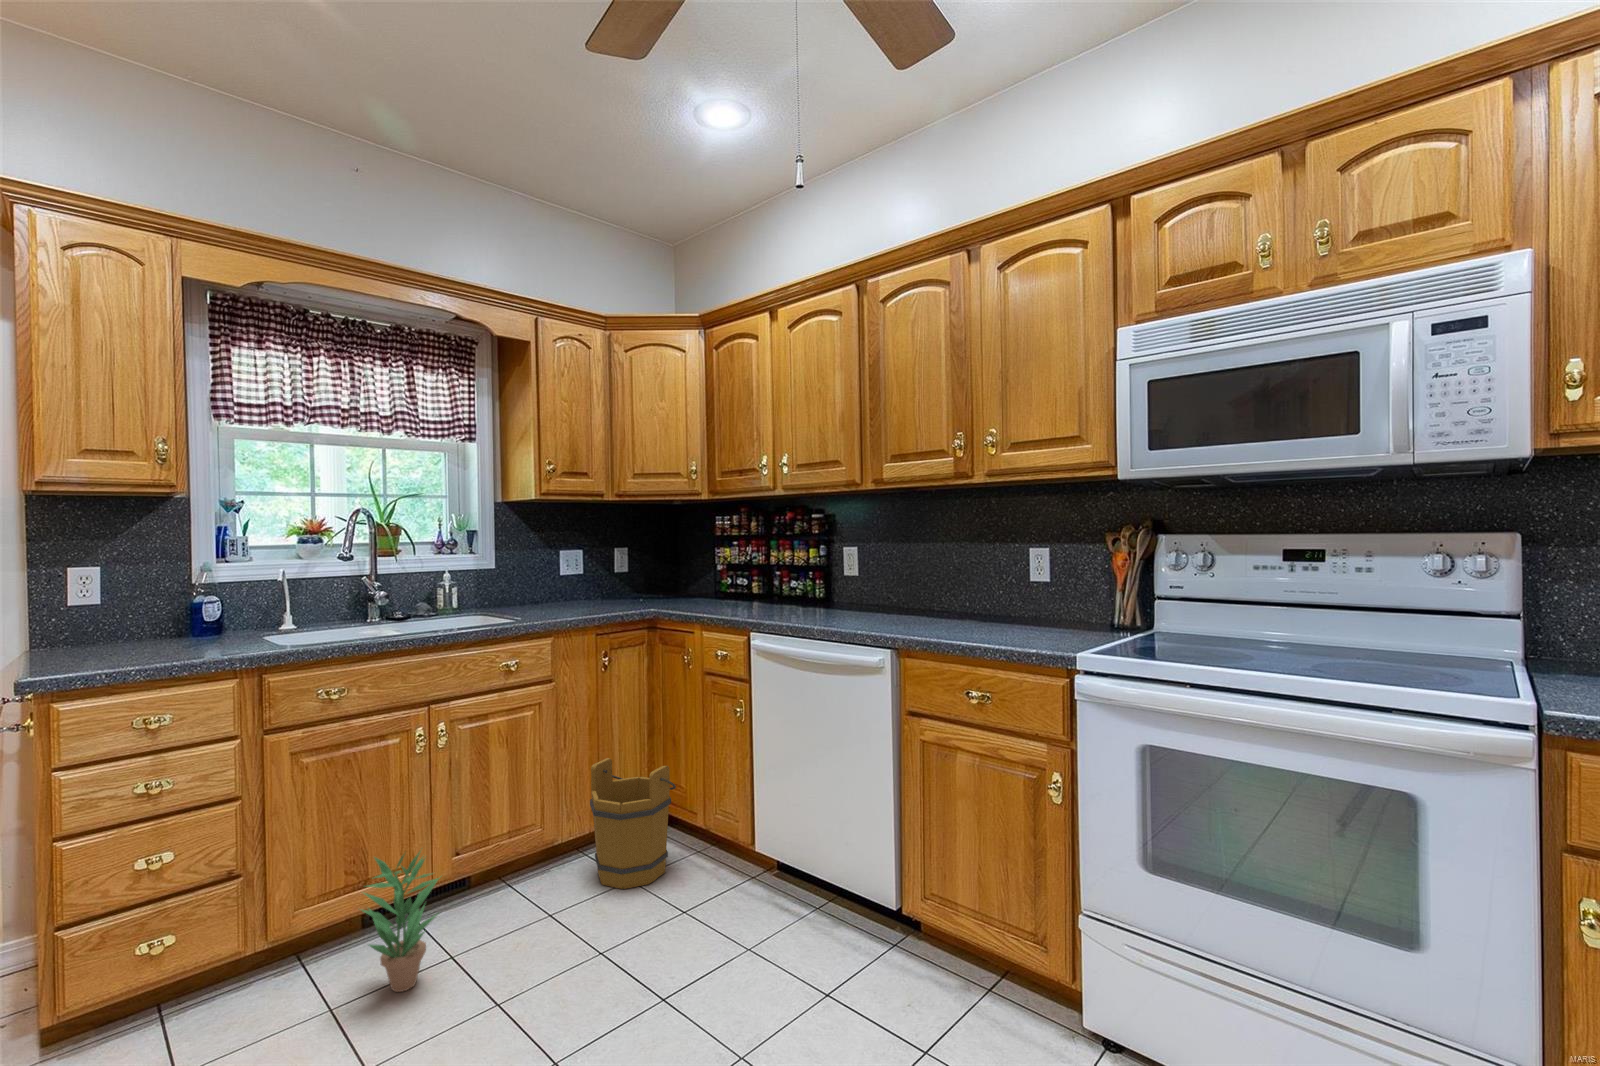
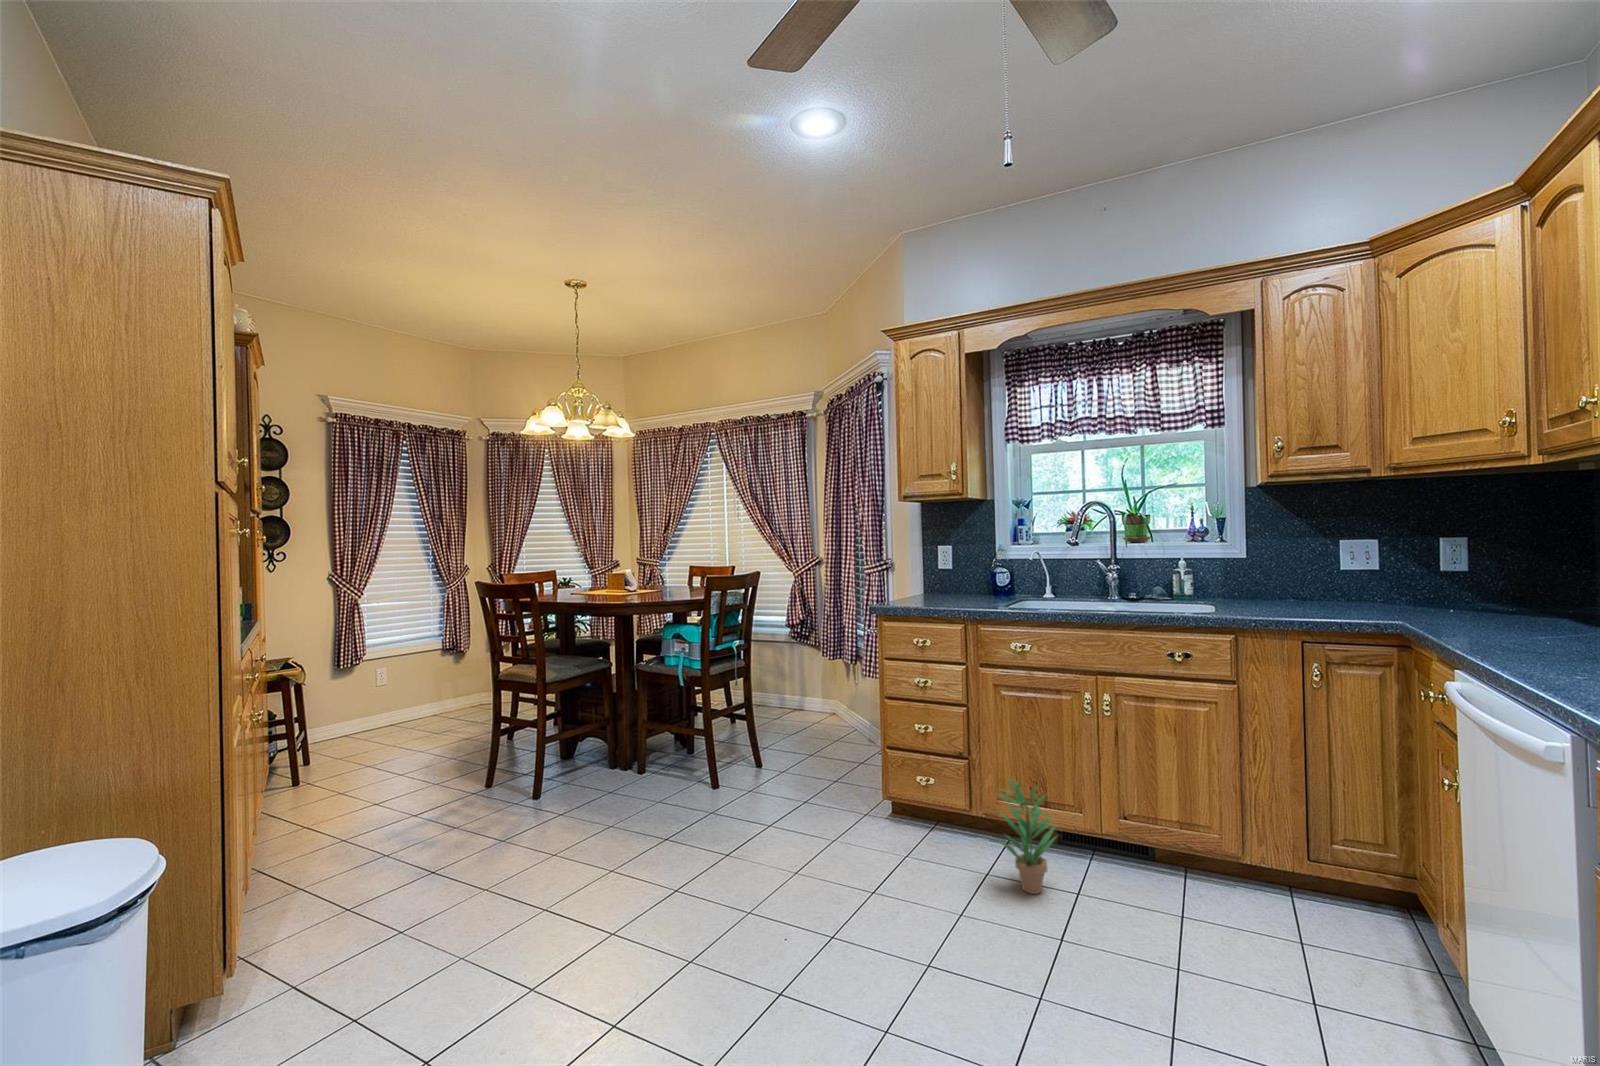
bucket: present [590,758,676,889] -> none [1254,789,1389,962]

